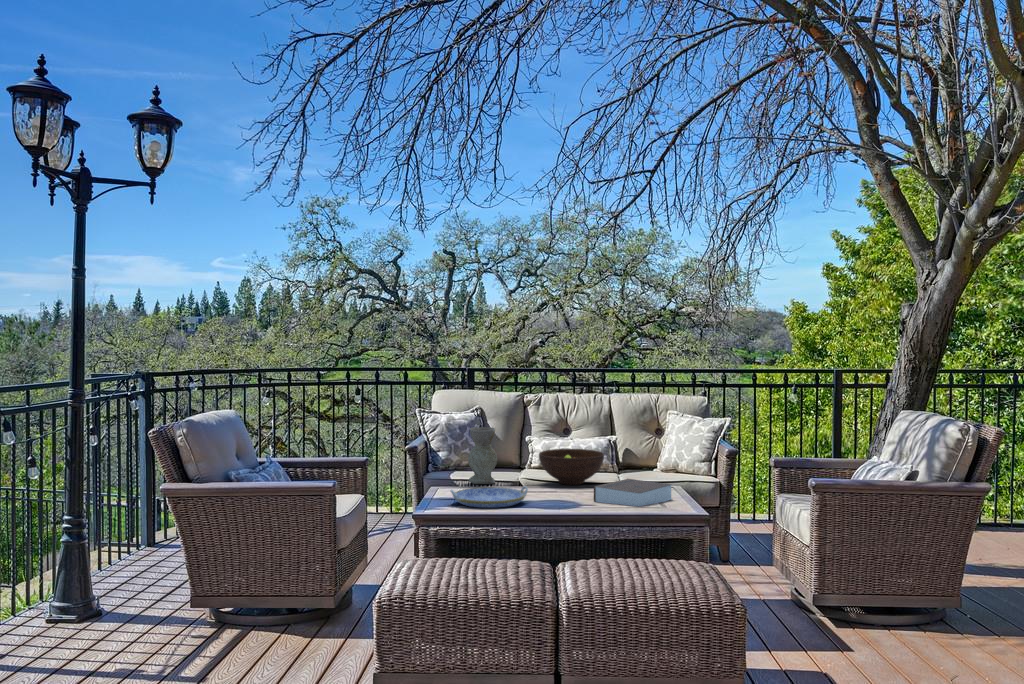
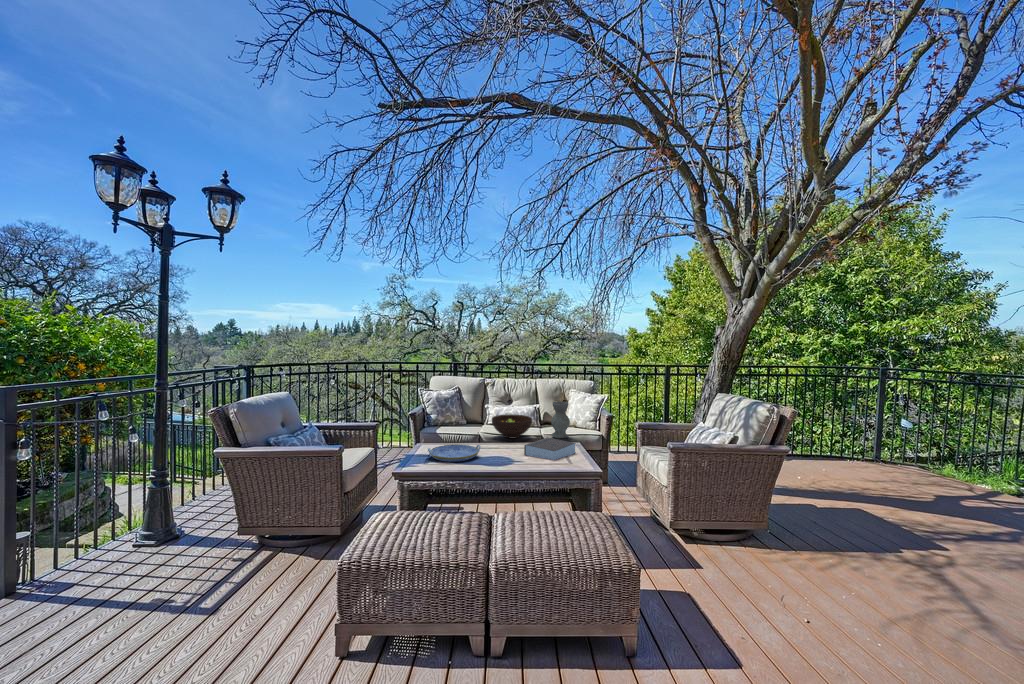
vase: present [468,427,497,484] -> present [551,401,570,438]

